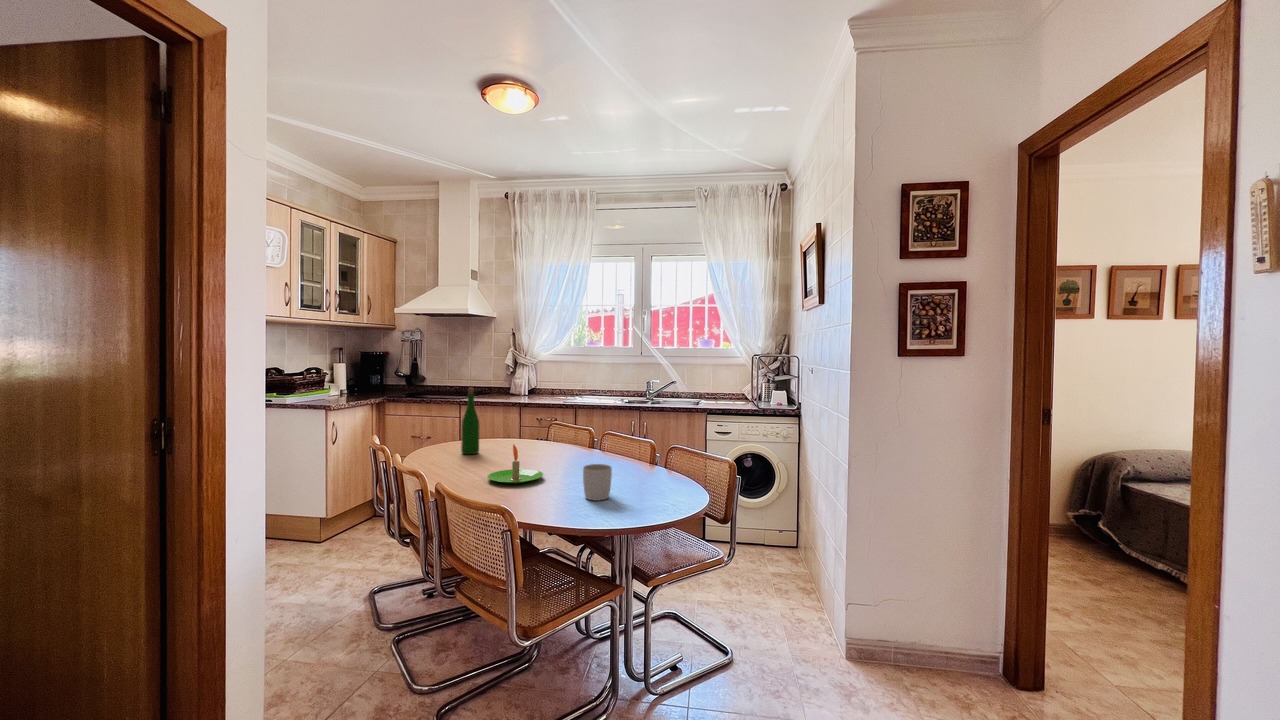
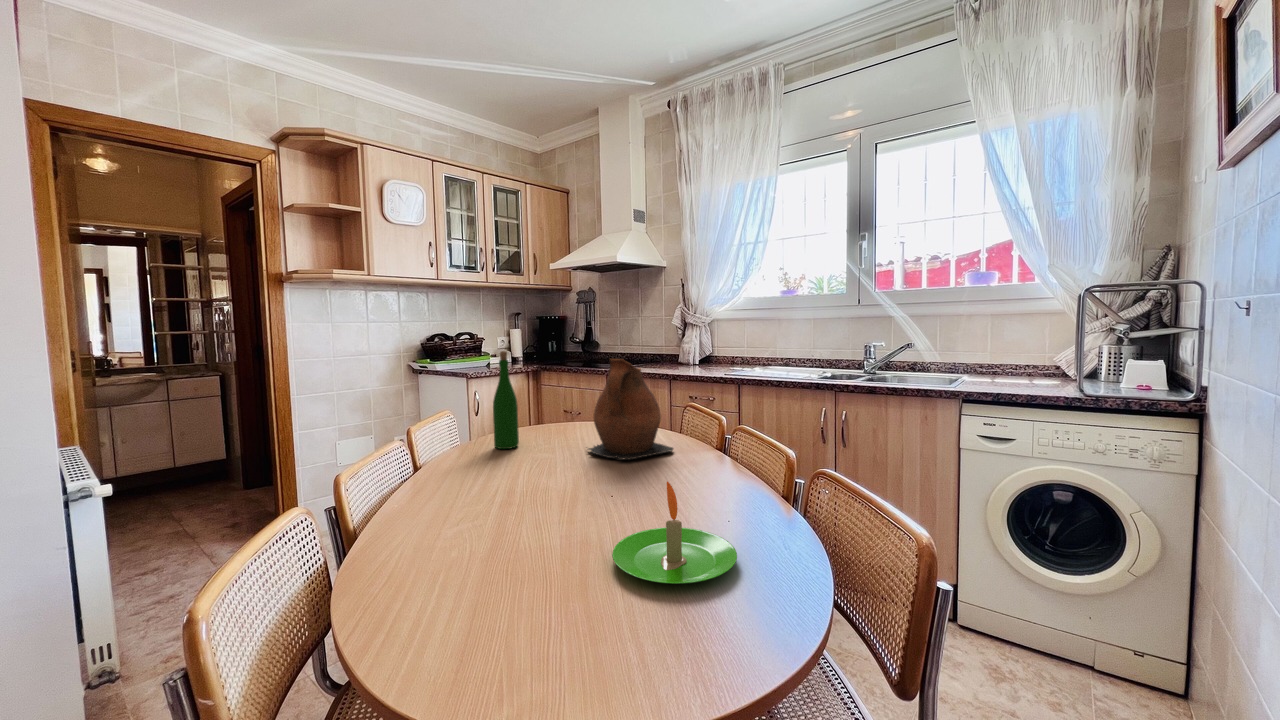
ceramic pitcher: none [528,392,583,453] -> present [589,359,673,460]
candle: present [488,444,543,484] -> present [612,482,737,584]
mug: present [583,464,612,500] -> none [454,519,538,616]

